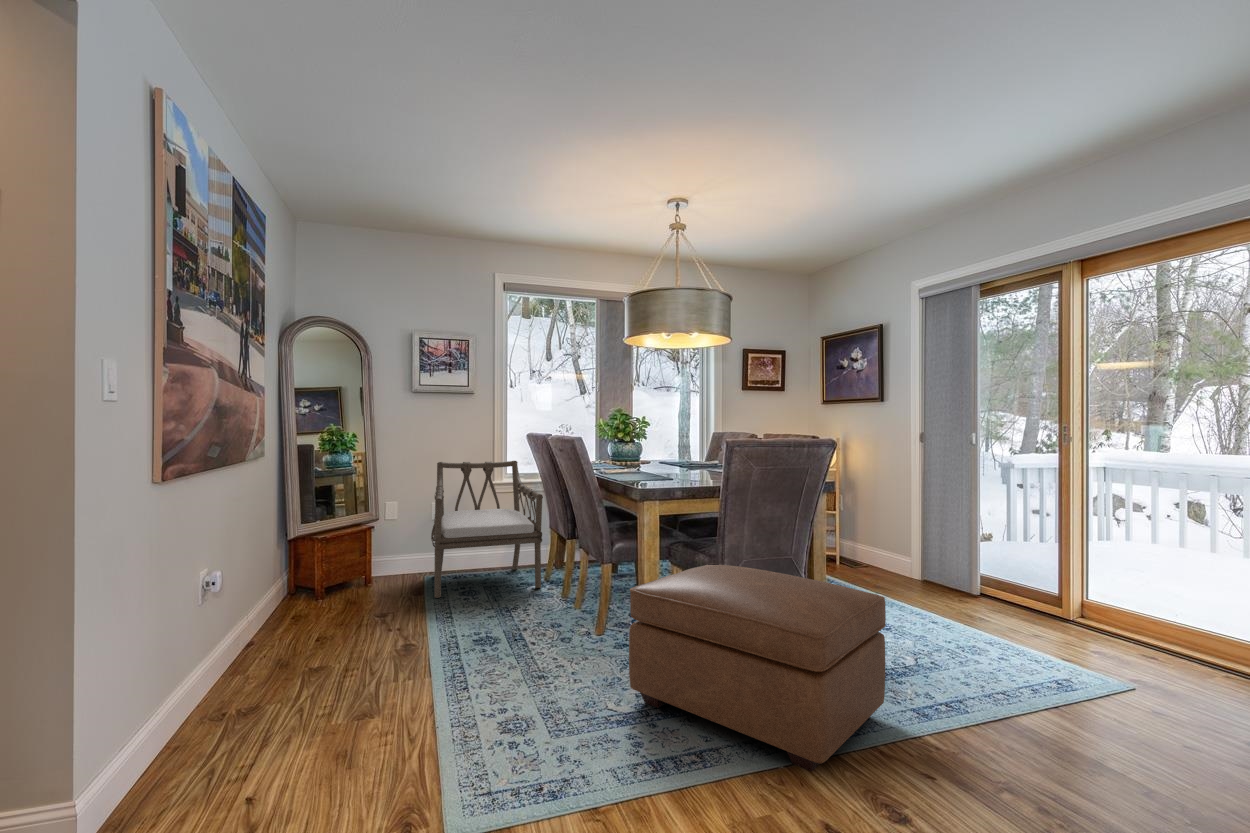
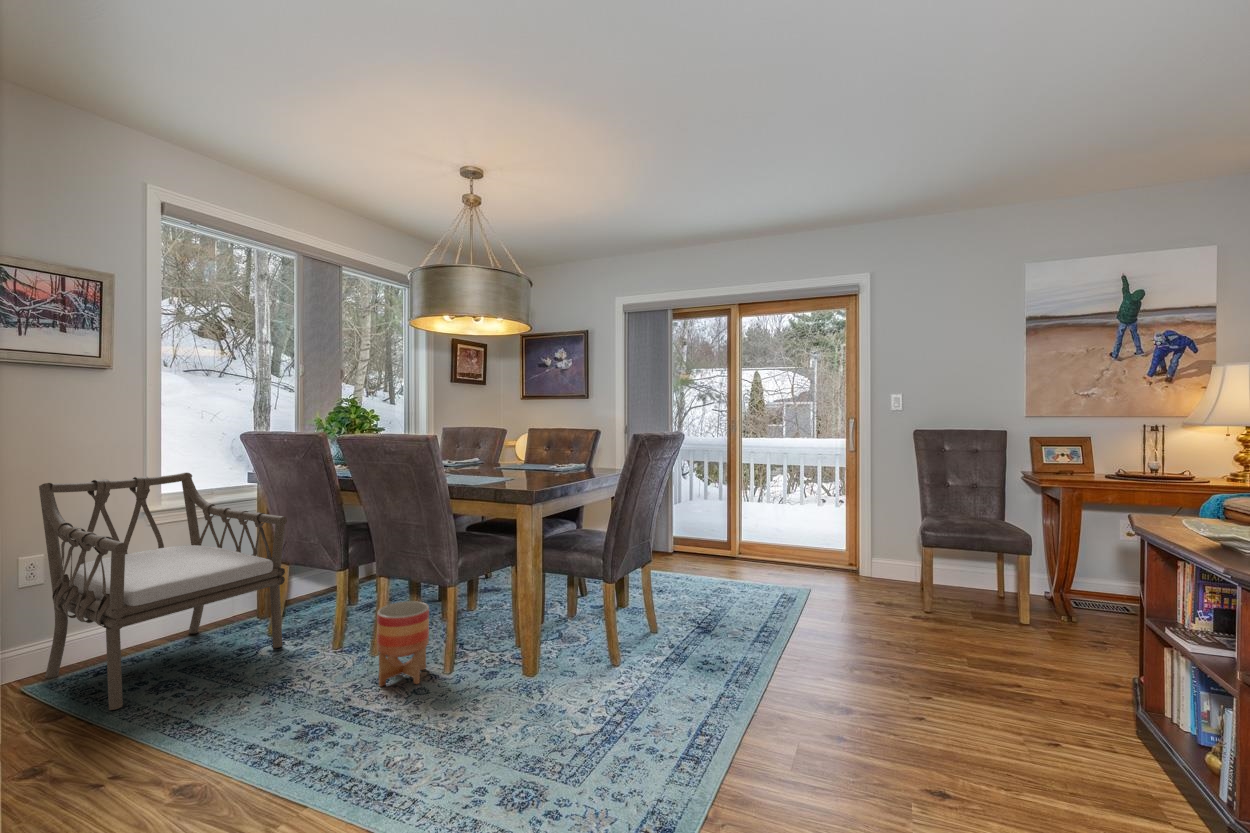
ottoman: present [629,565,886,771] -> none [594,560,815,724]
planter: none [552,567,591,632] -> present [377,601,429,687]

